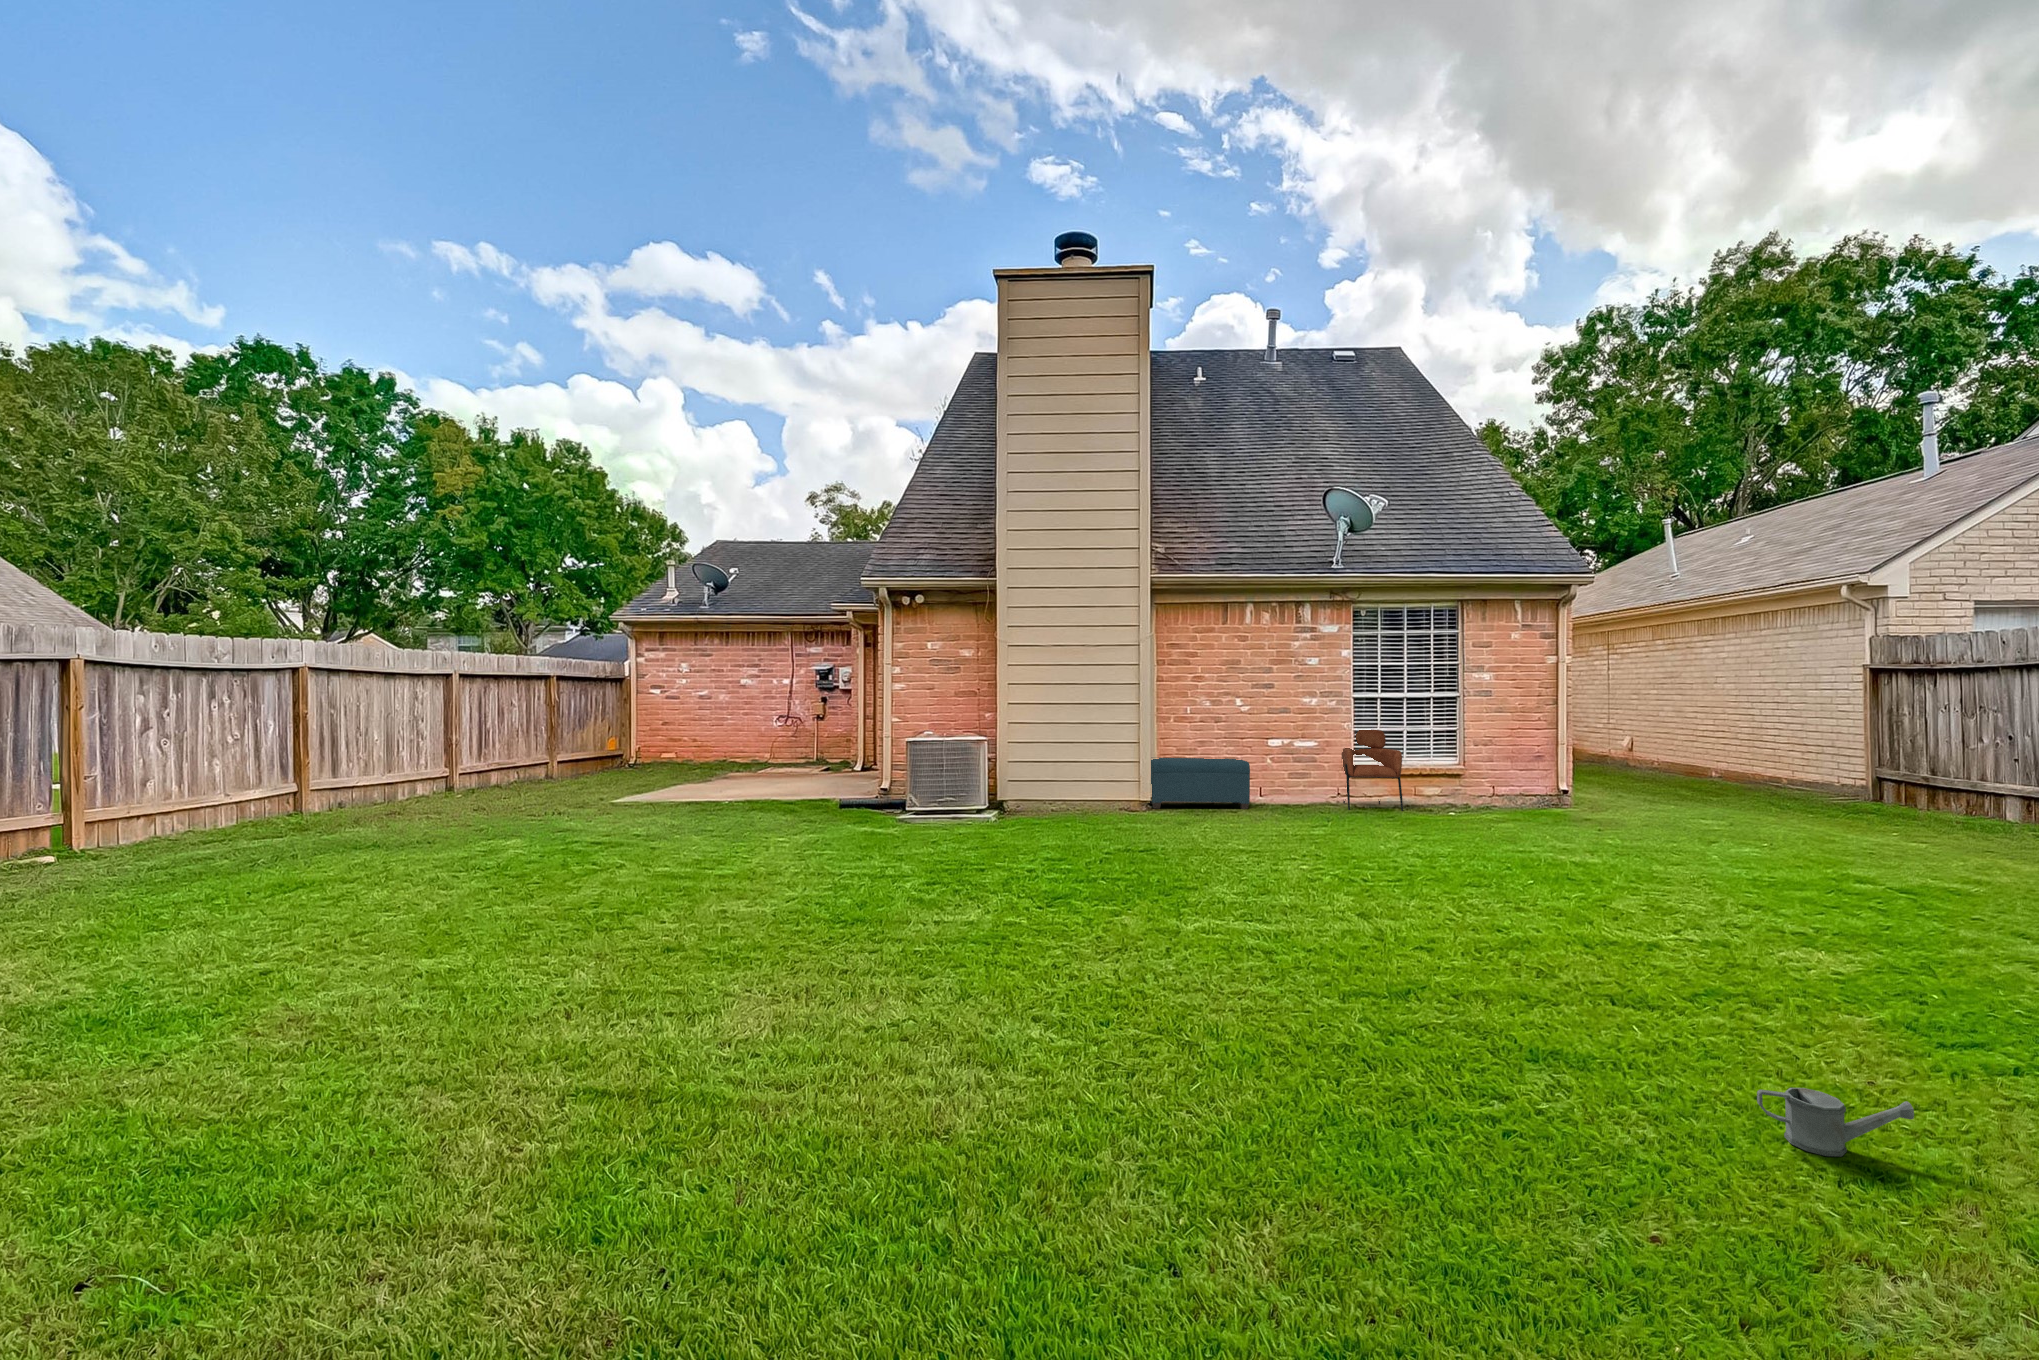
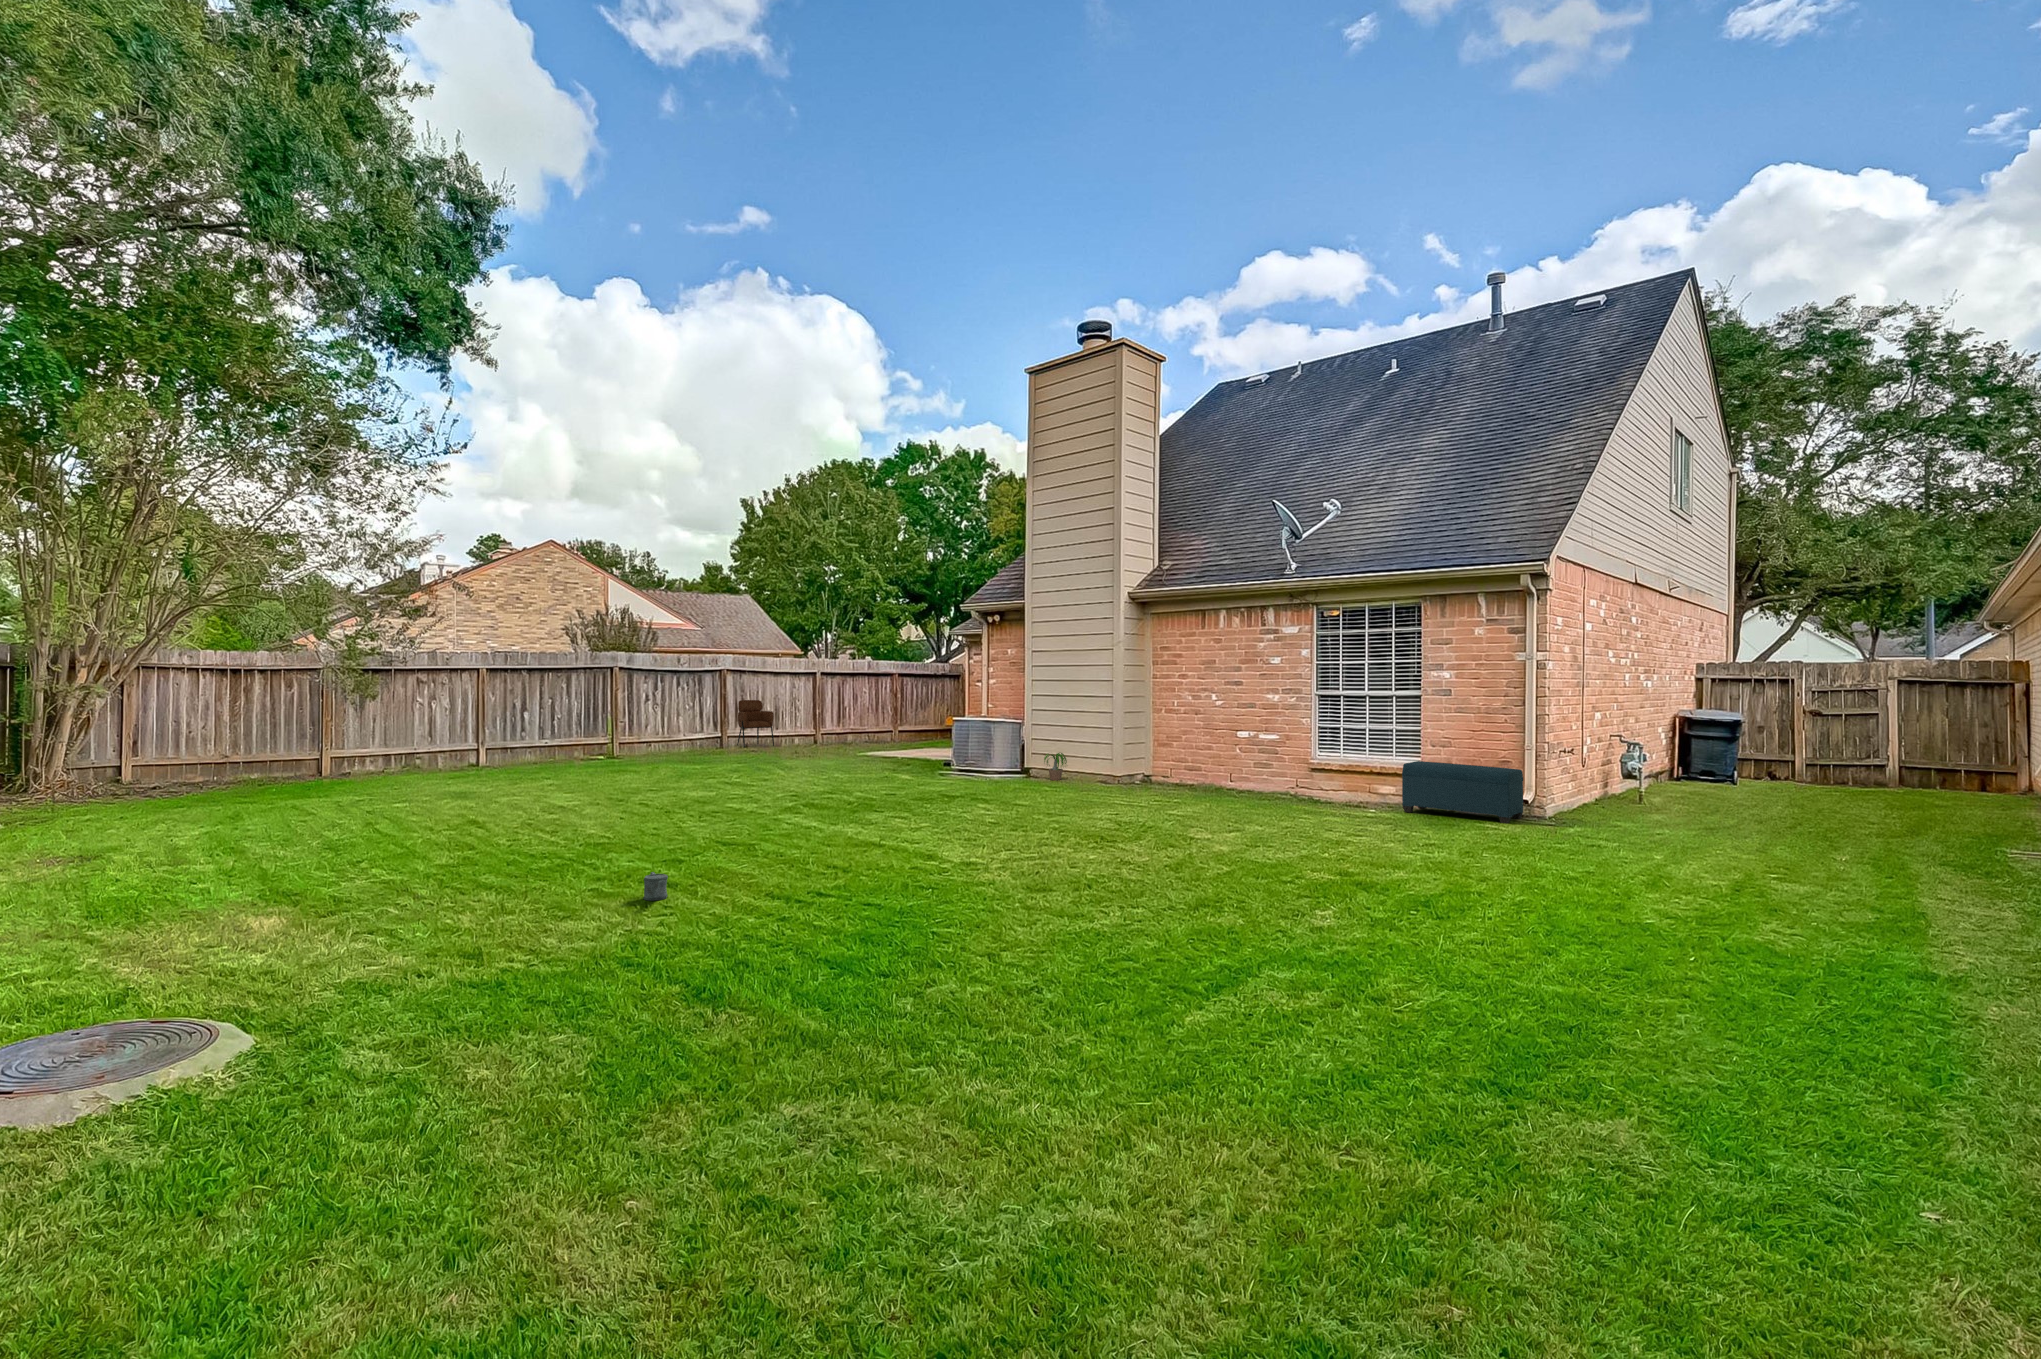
chair: present [1342,729,1403,811] -> present [737,700,774,747]
bench: present [1150,758,1250,809] -> present [1402,761,1523,824]
potted plant: none [1051,776,1093,812] -> present [1044,753,1067,780]

